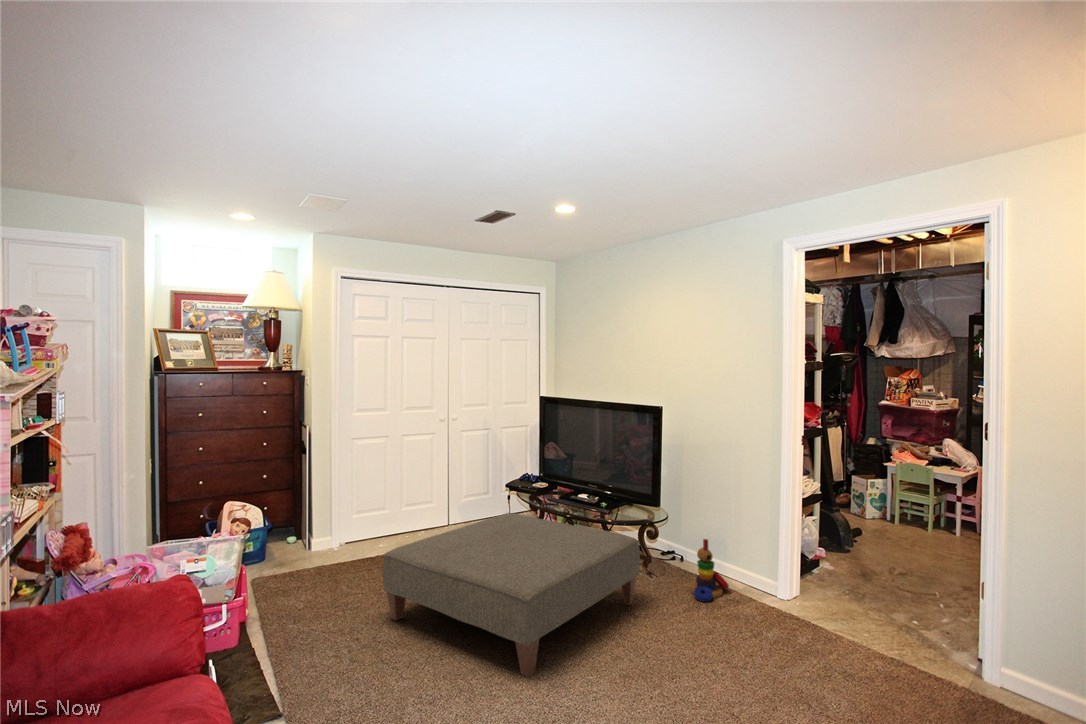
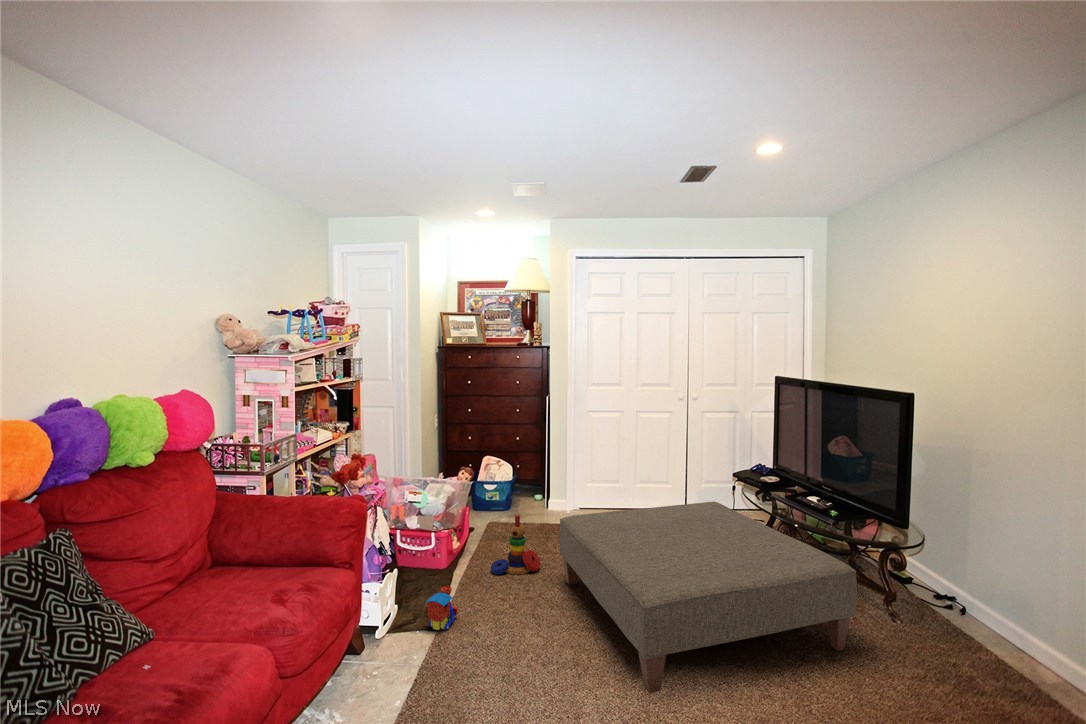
stacking toy: present [689,539,729,602] -> present [491,515,540,575]
toy train: none [269,651,299,703] -> present [425,586,458,630]

